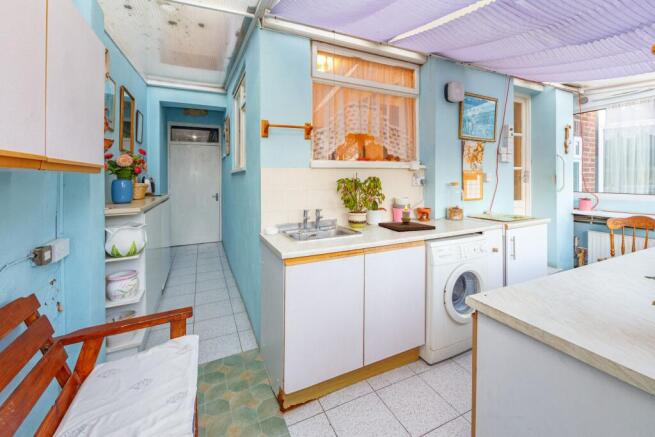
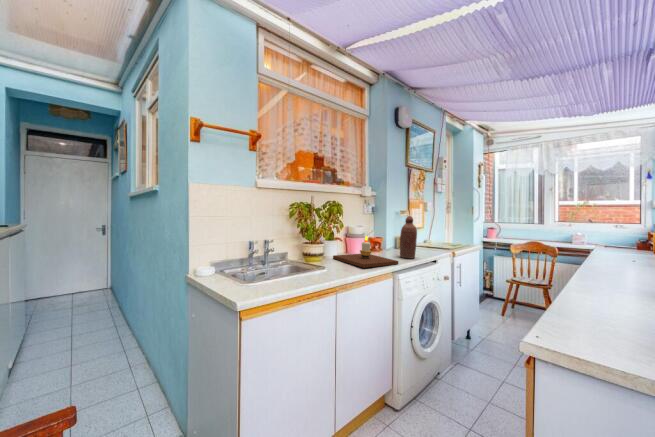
bottle: none [443,186,460,225] -> present [400,216,417,258]

